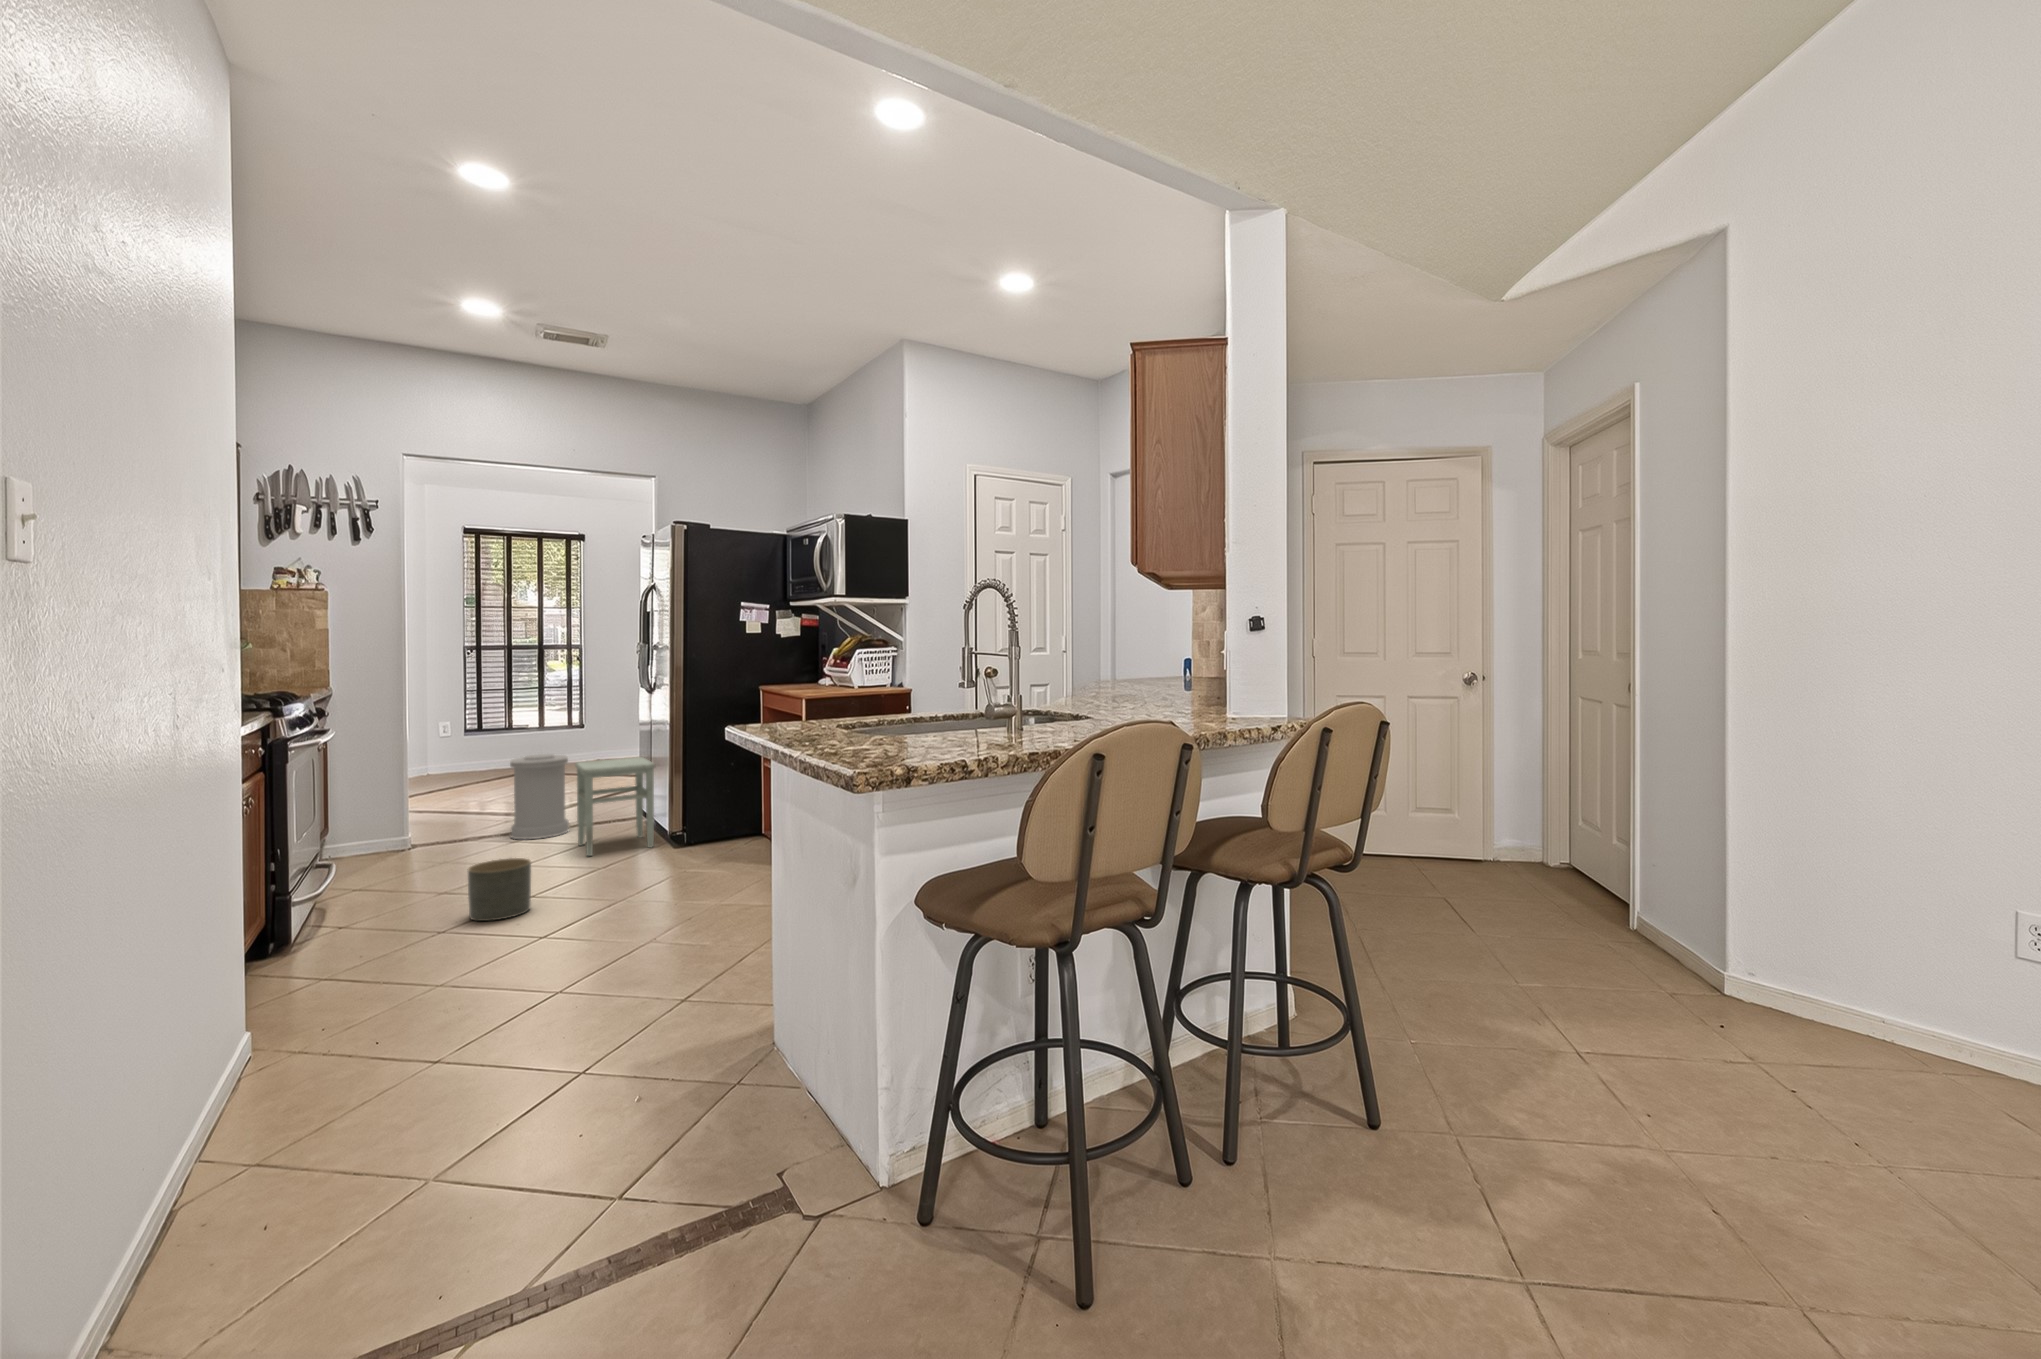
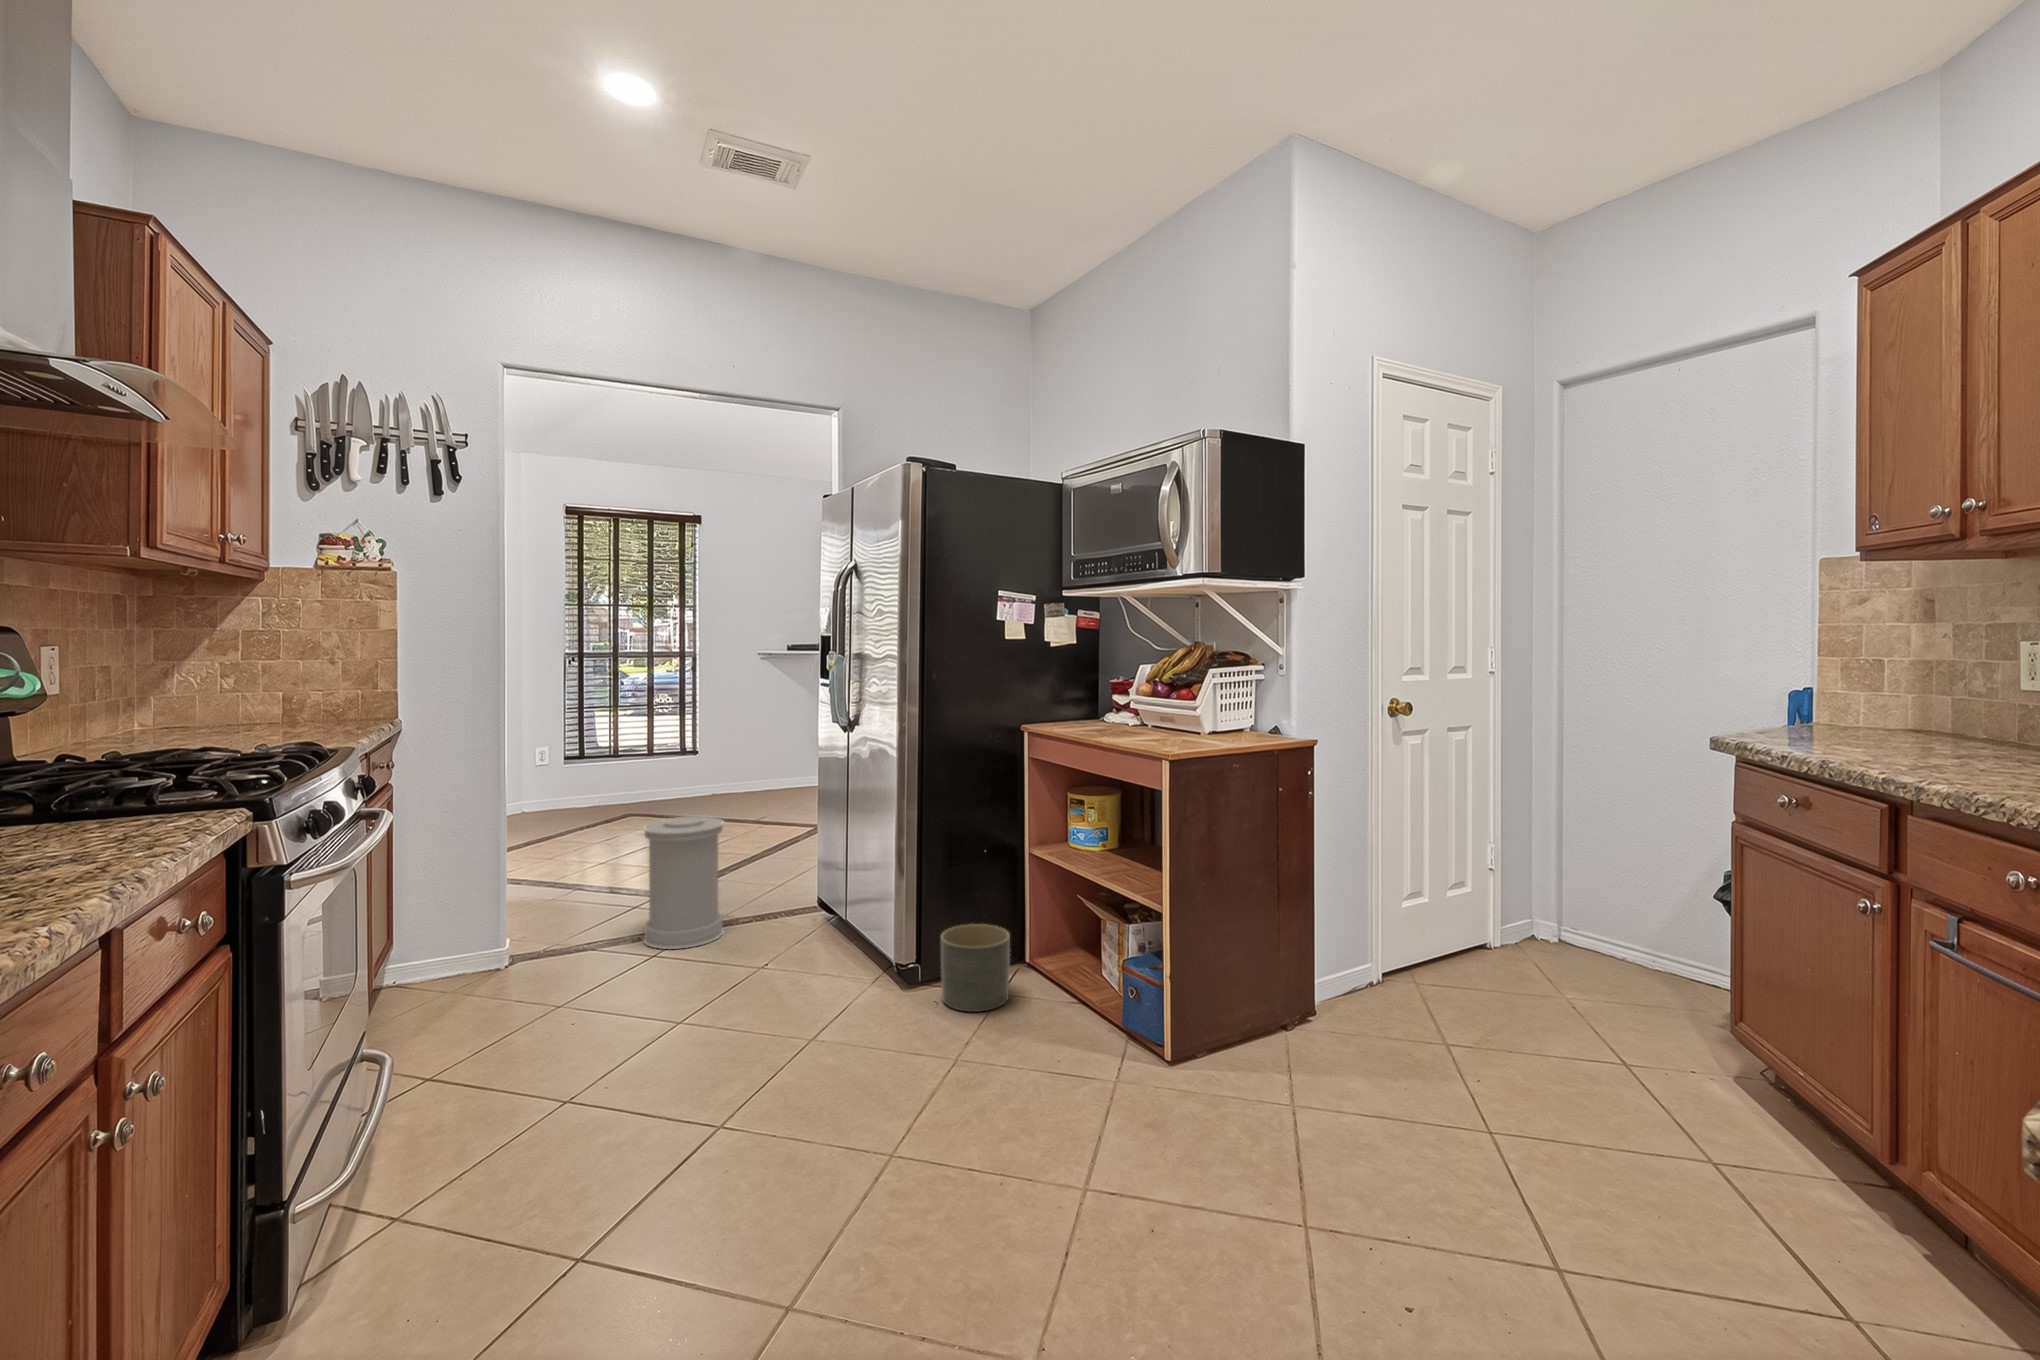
stool: present [575,757,655,856] -> none [744,829,868,999]
planter: present [467,858,531,921] -> present [941,924,1010,1012]

